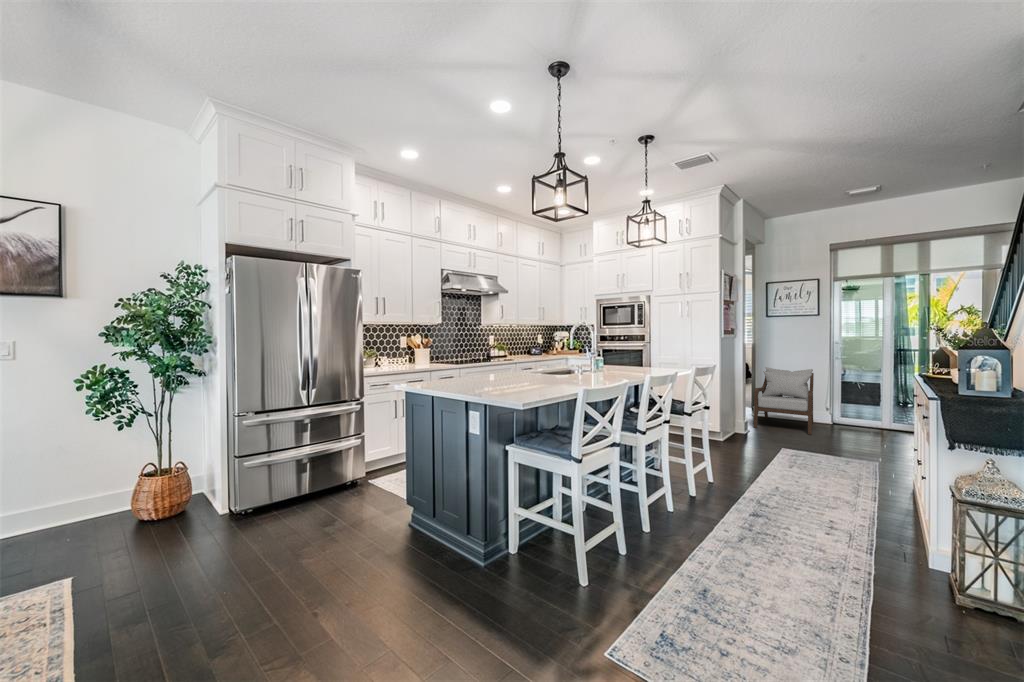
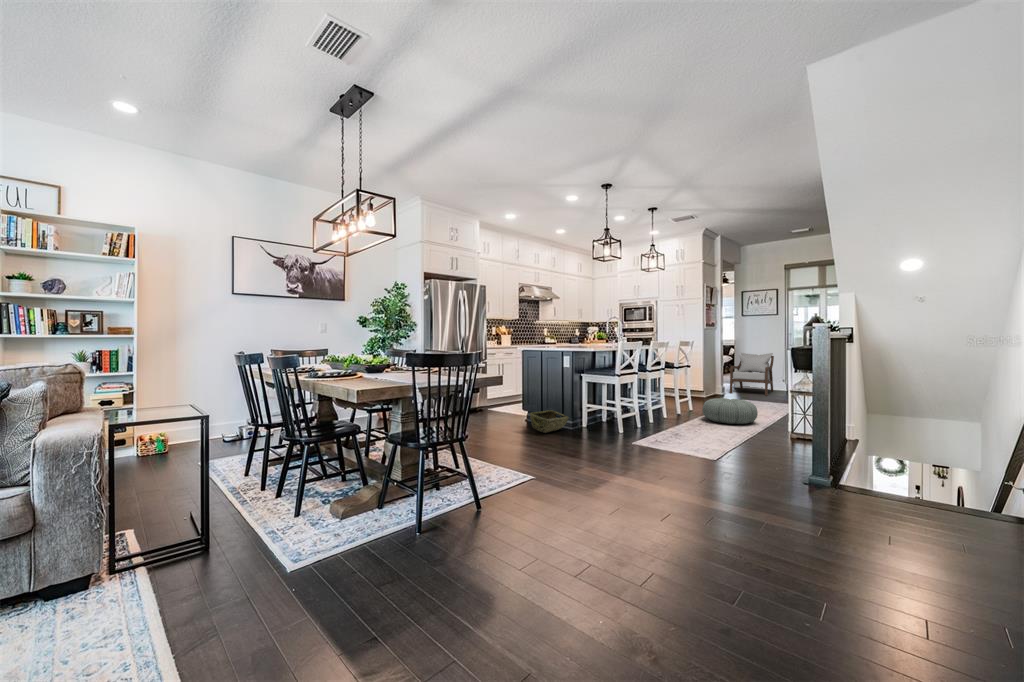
pouf: none [740,474,854,540] -> present [703,398,758,424]
woven basket: none [379,521,471,594] -> present [530,410,569,433]

